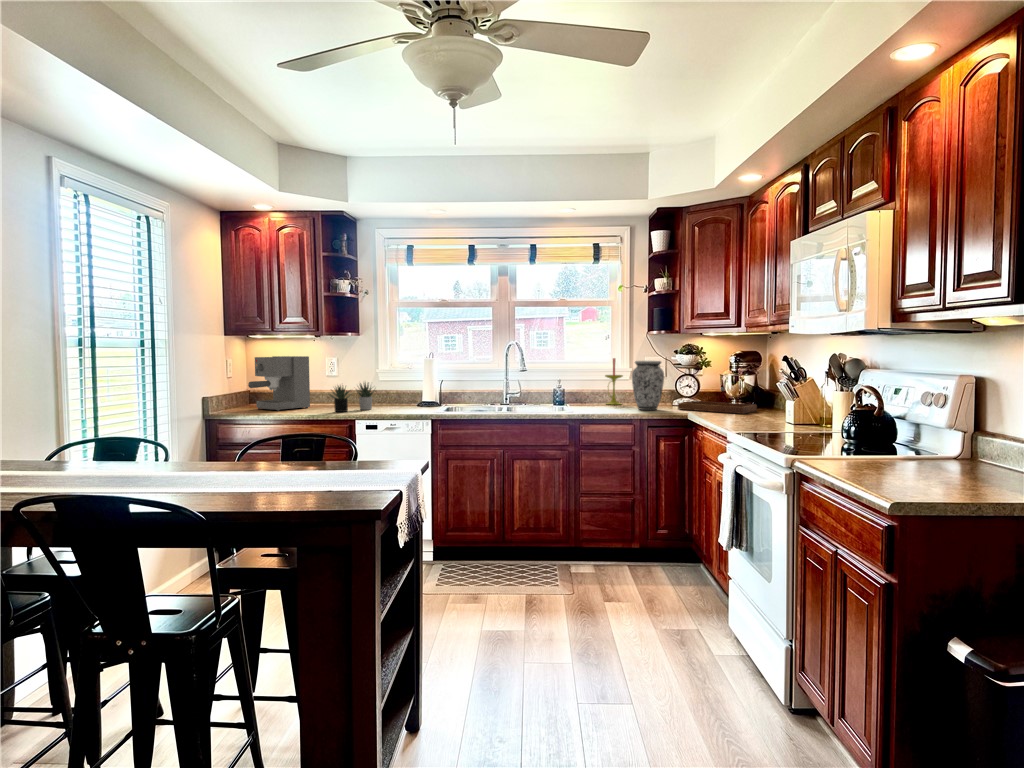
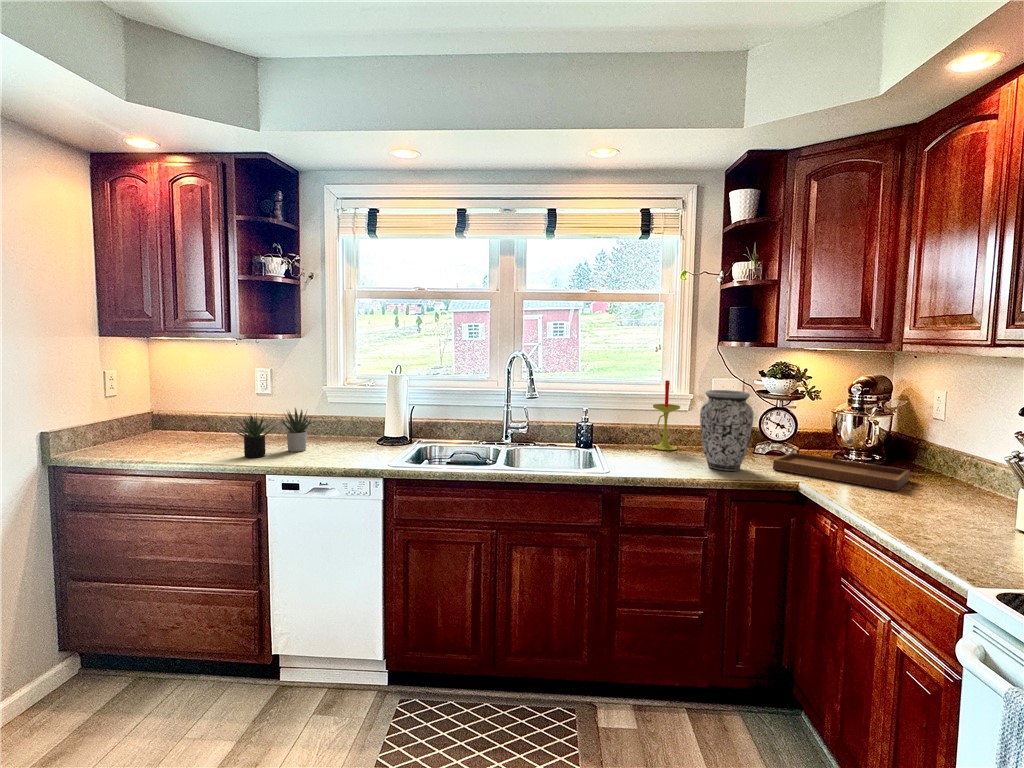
coffee maker: present [248,356,310,411] -> none [120,366,224,450]

